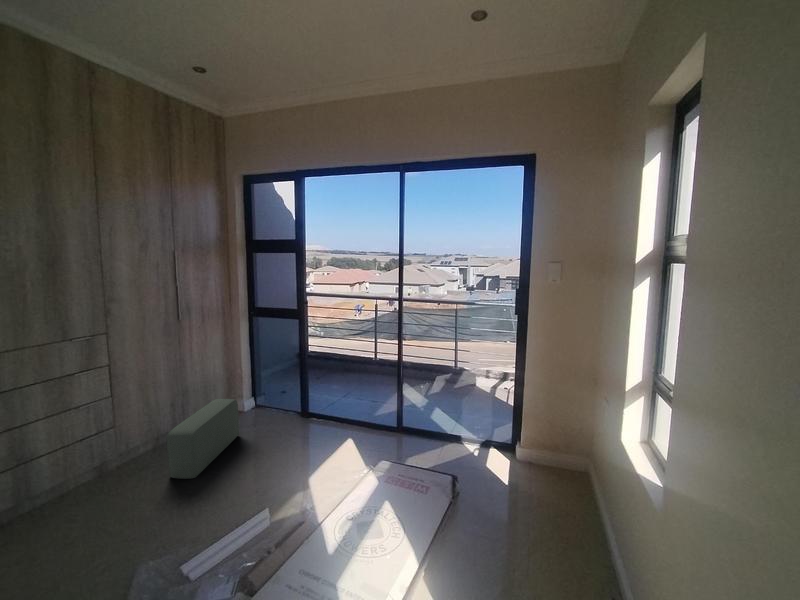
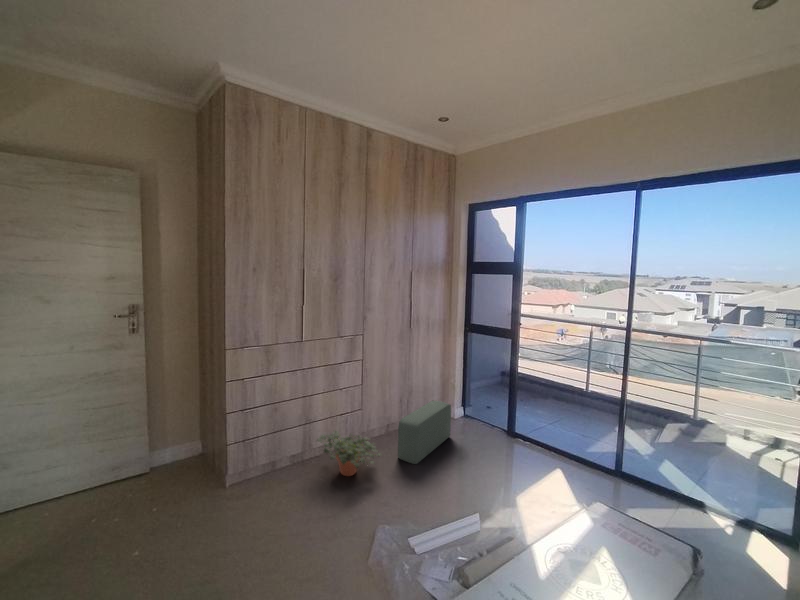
potted plant: none [30,464,146,523] -> present [317,431,381,476]

